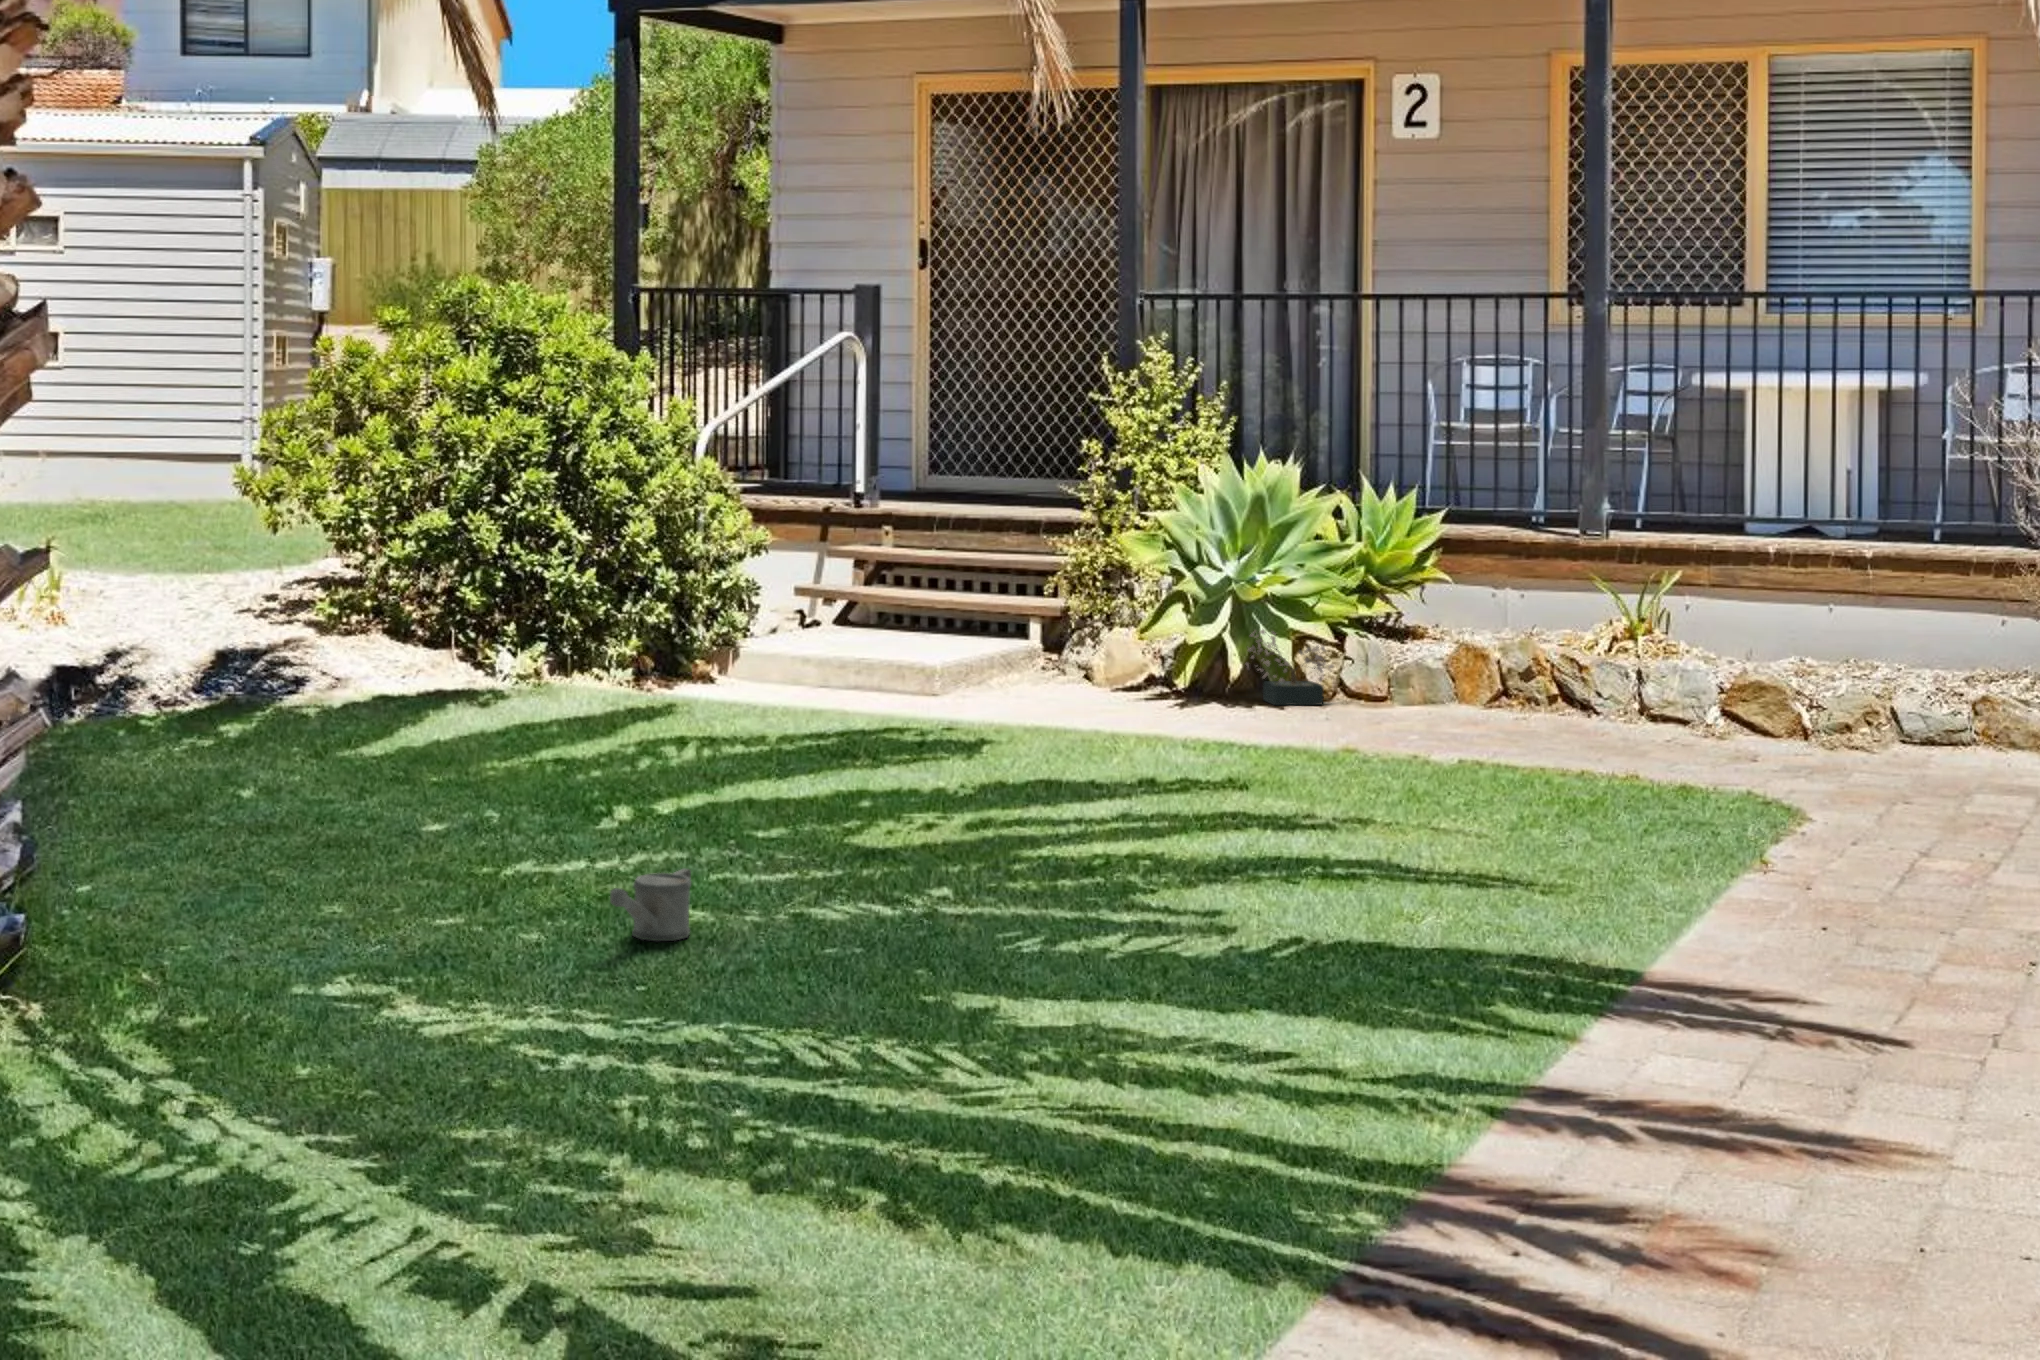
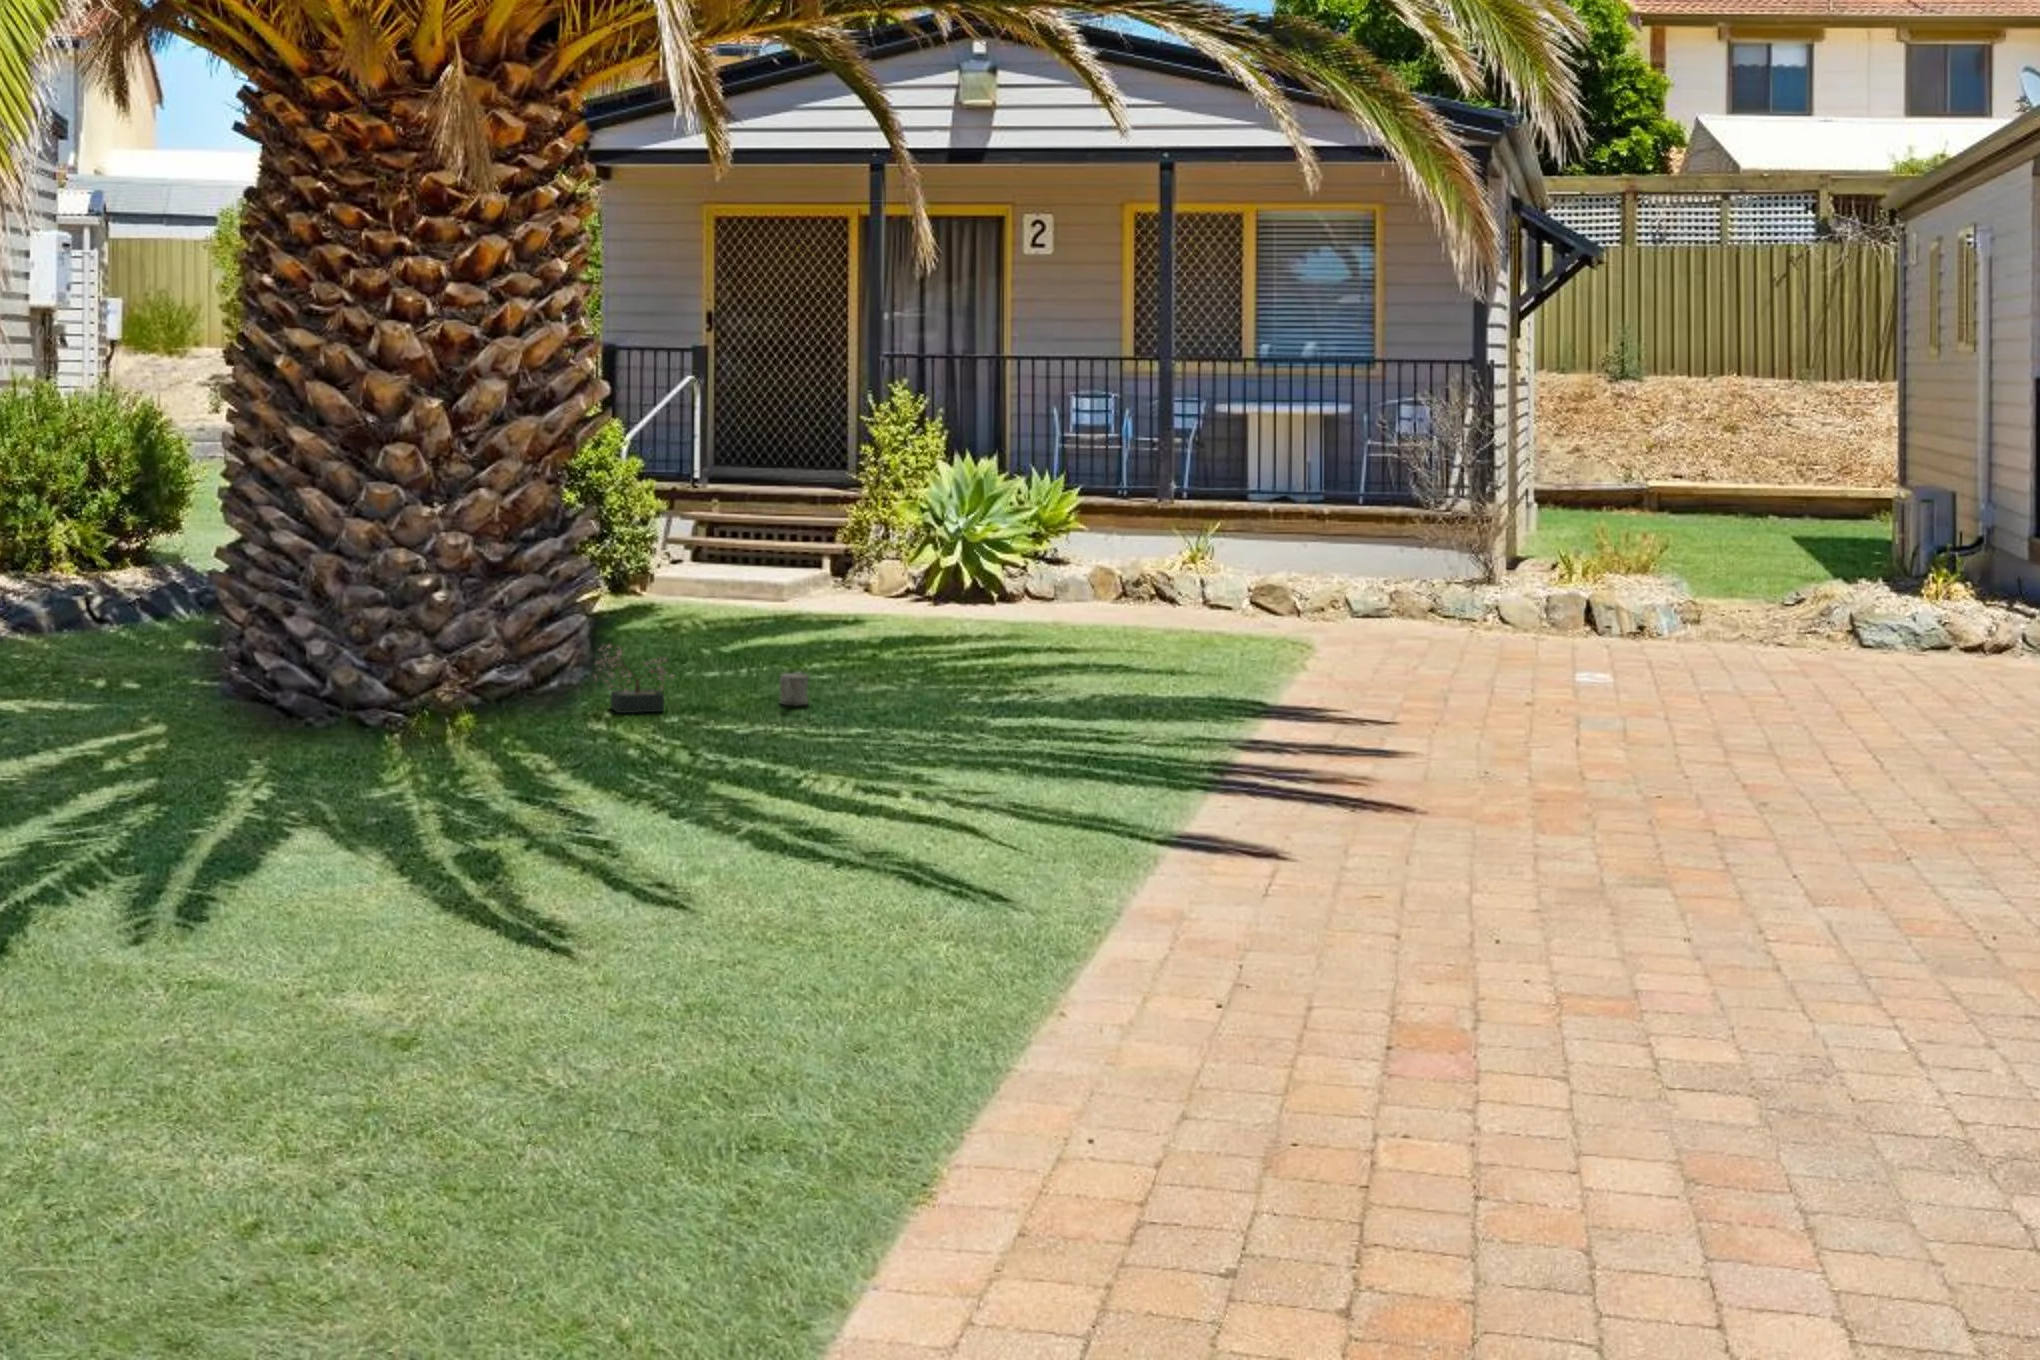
decorative plant: present [1246,630,1333,705] -> present [594,644,673,713]

